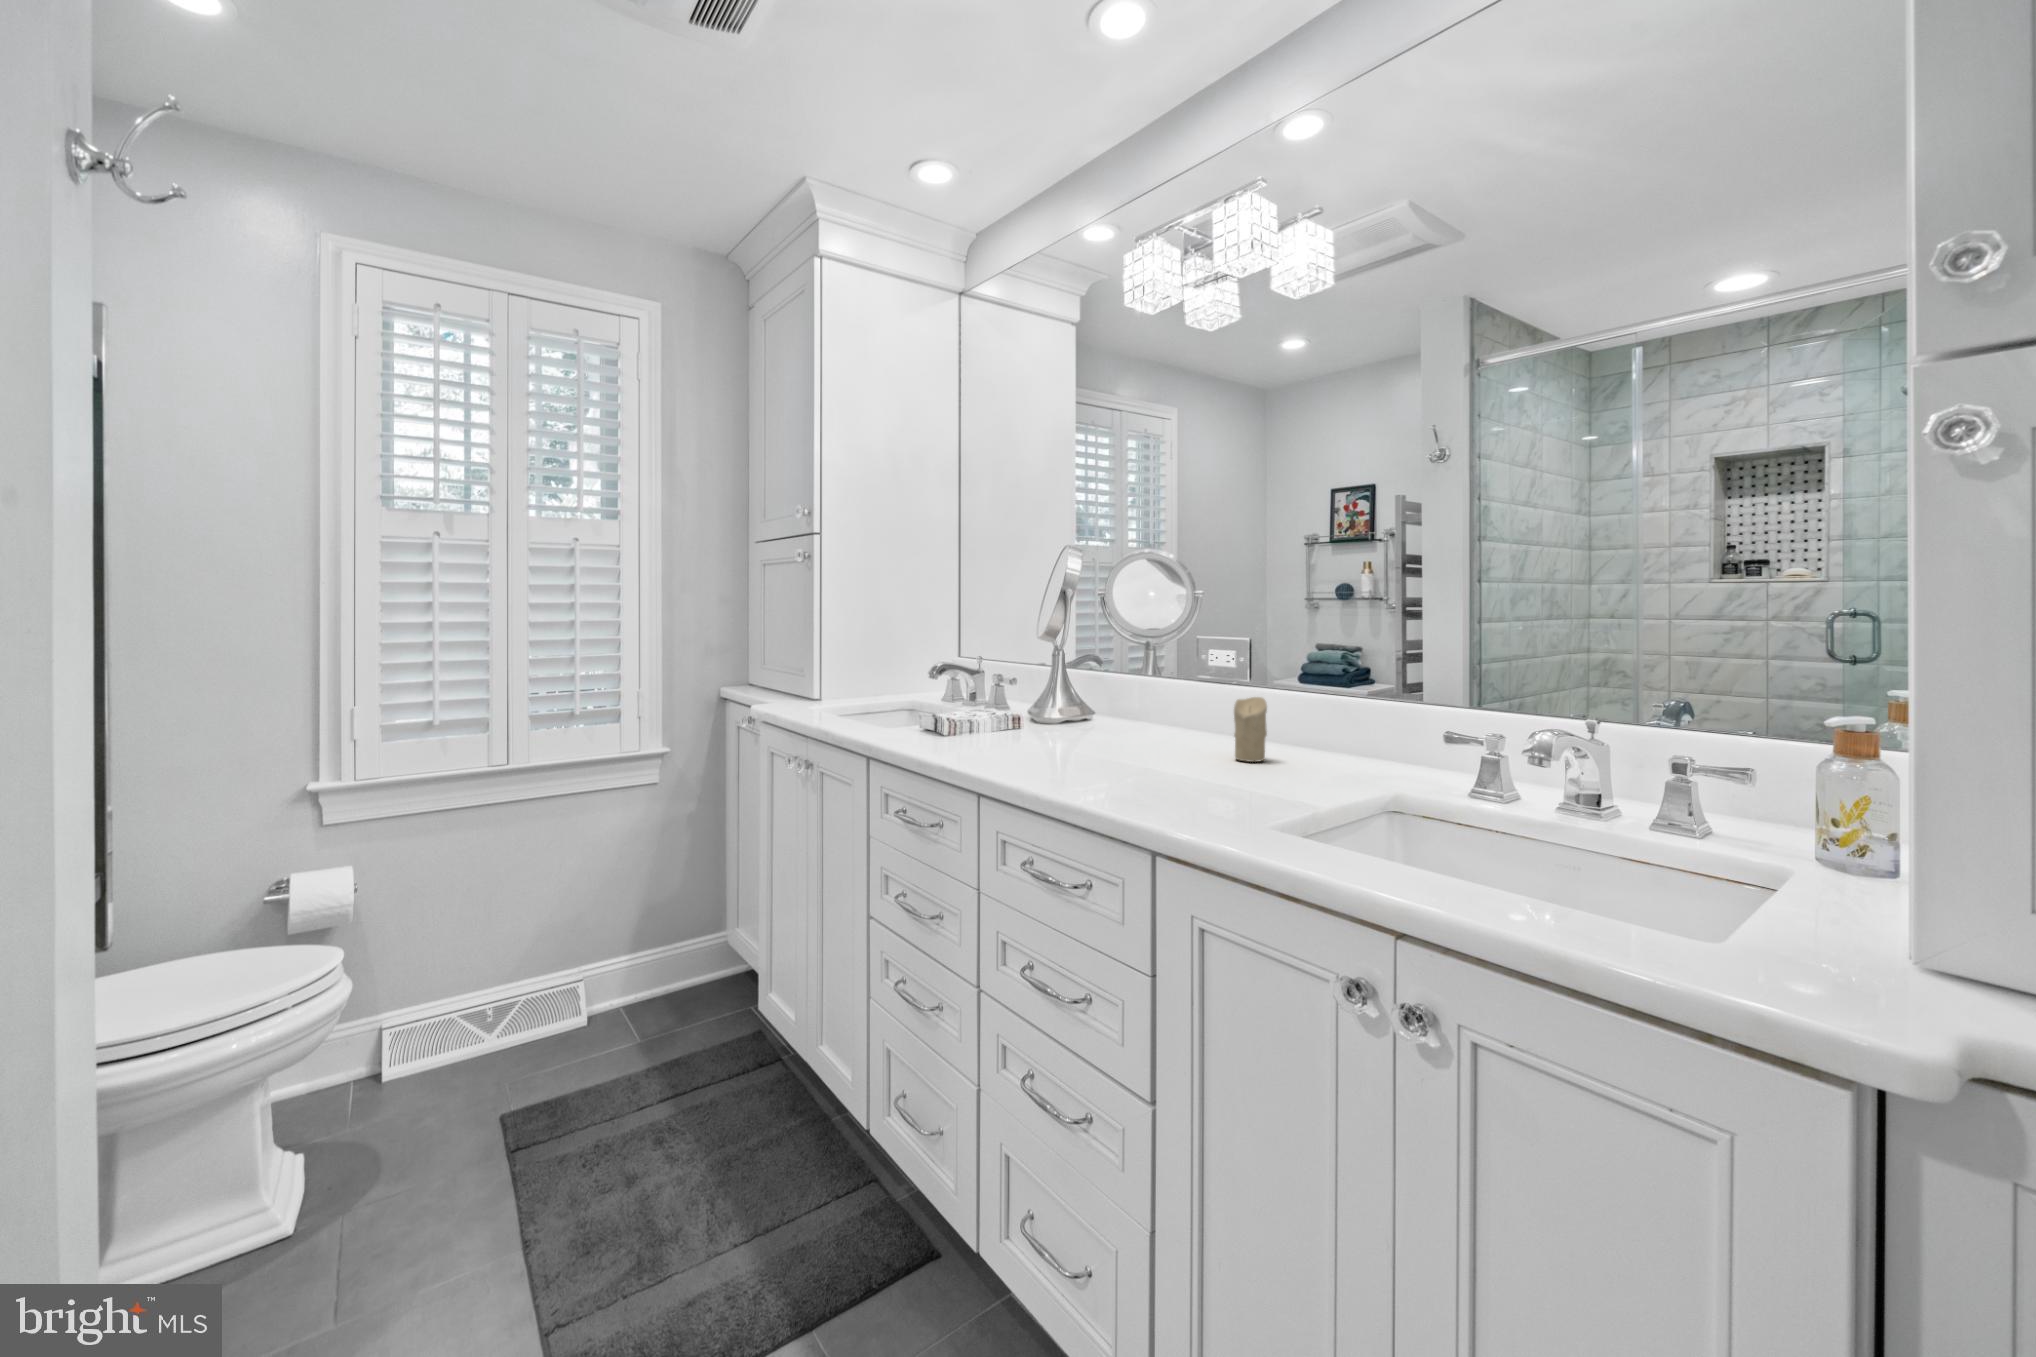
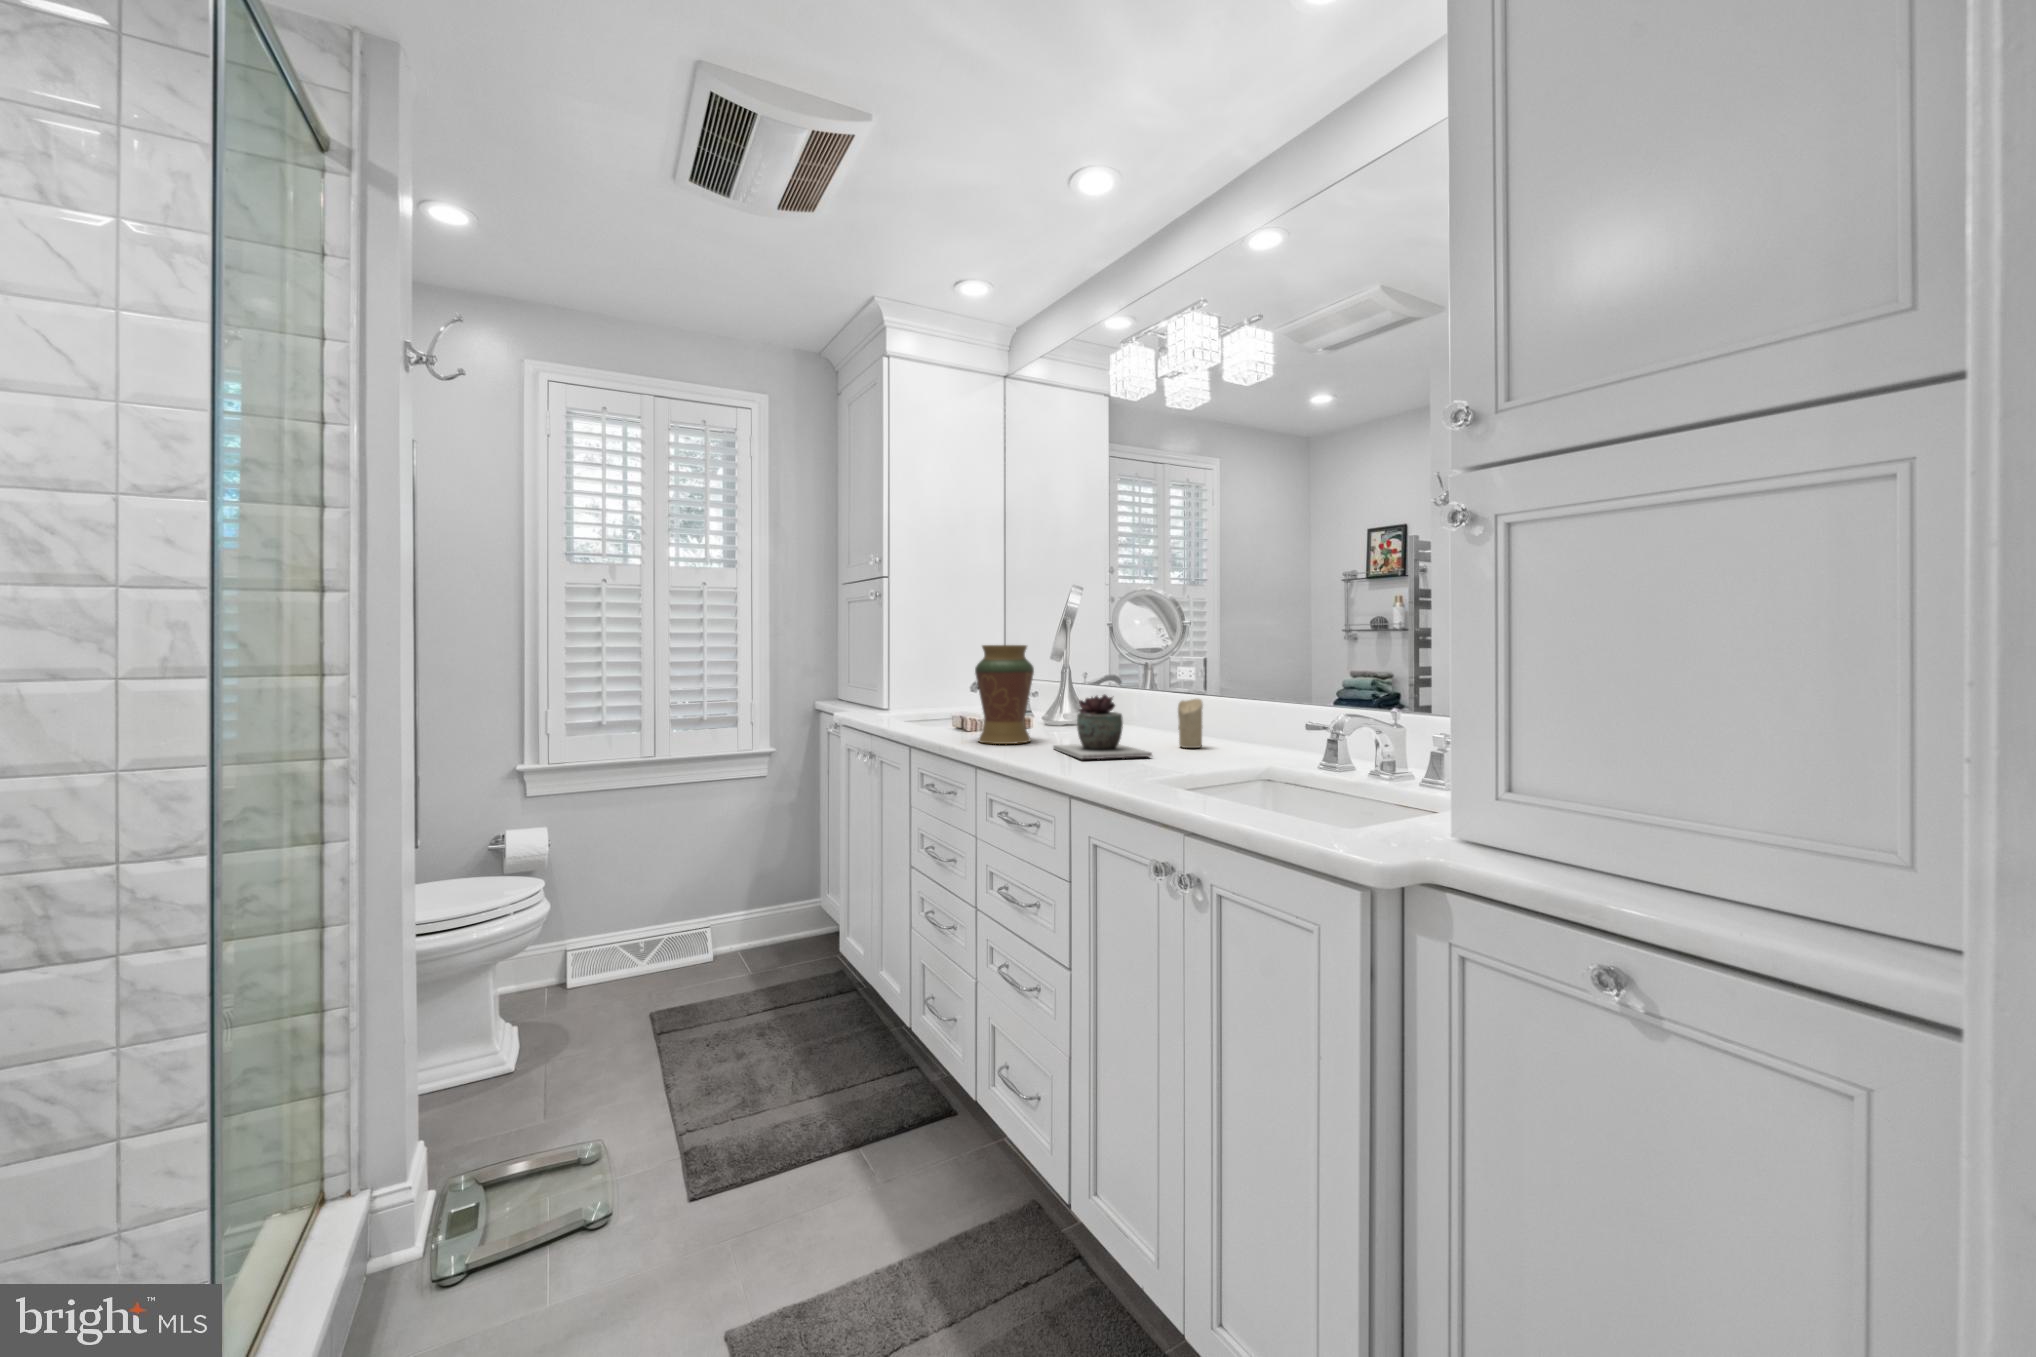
decorative vase: none [965,625,1042,758] -> present [975,645,1034,744]
succulent plant: none [1077,692,1222,784] -> present [1053,694,1152,759]

